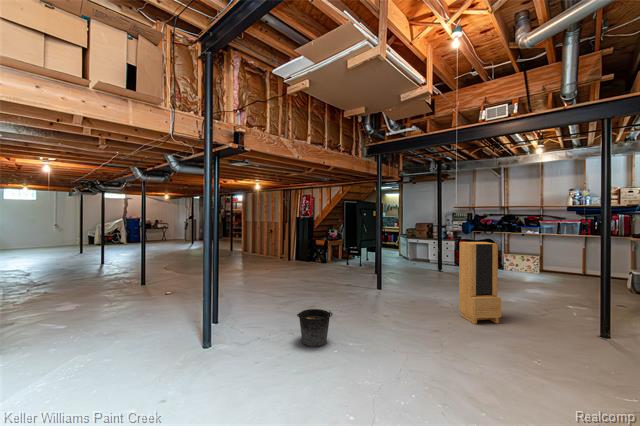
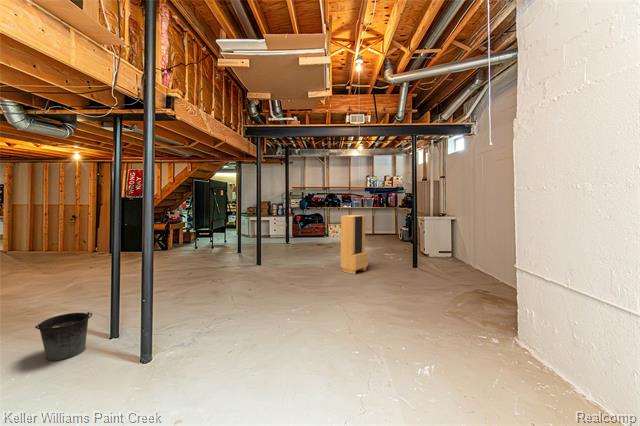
bucket: present [297,309,333,347] -> present [35,312,92,361]

